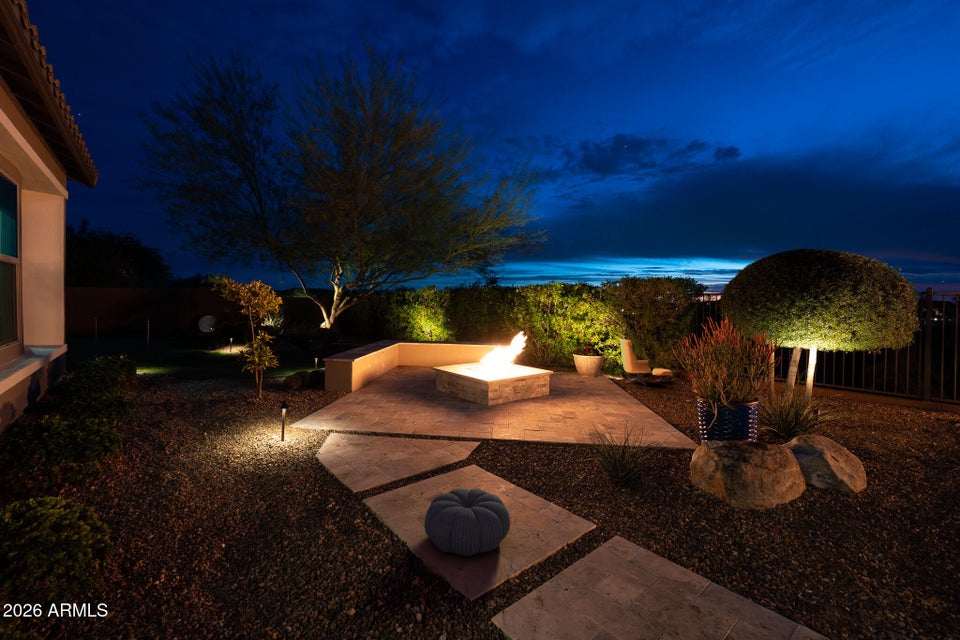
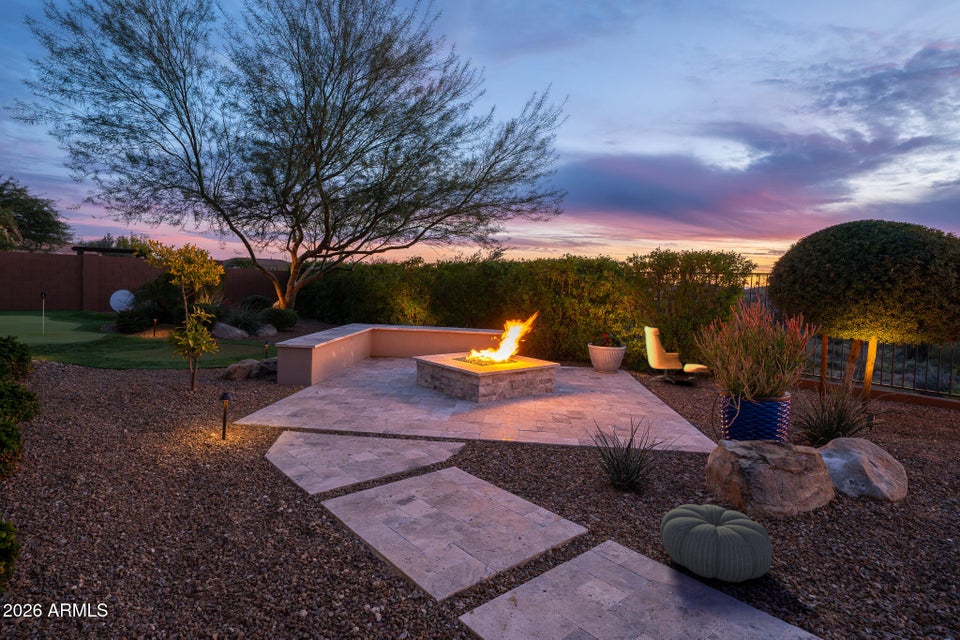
pouf: present [424,489,510,556] -> present [660,504,772,582]

